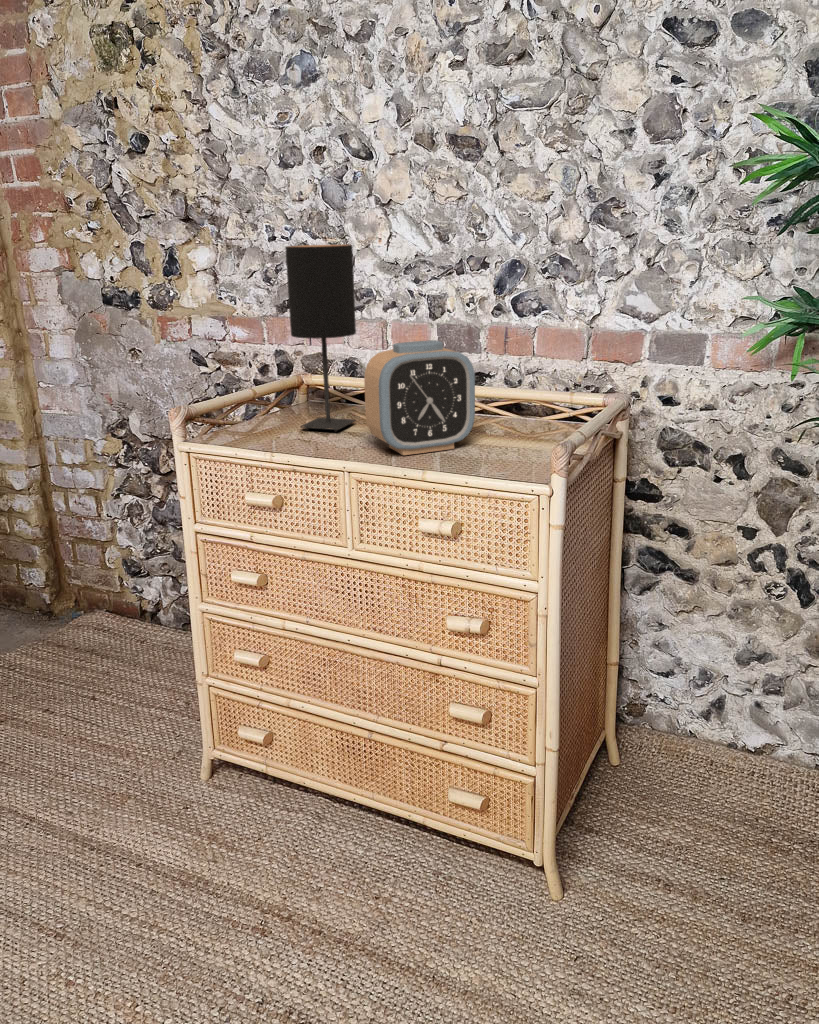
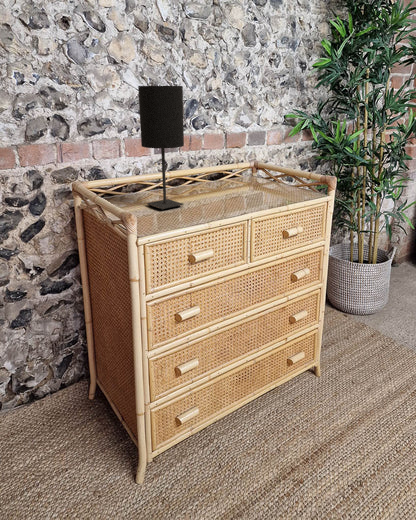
alarm clock: present [364,340,475,455] -> none [229,141,257,205]

